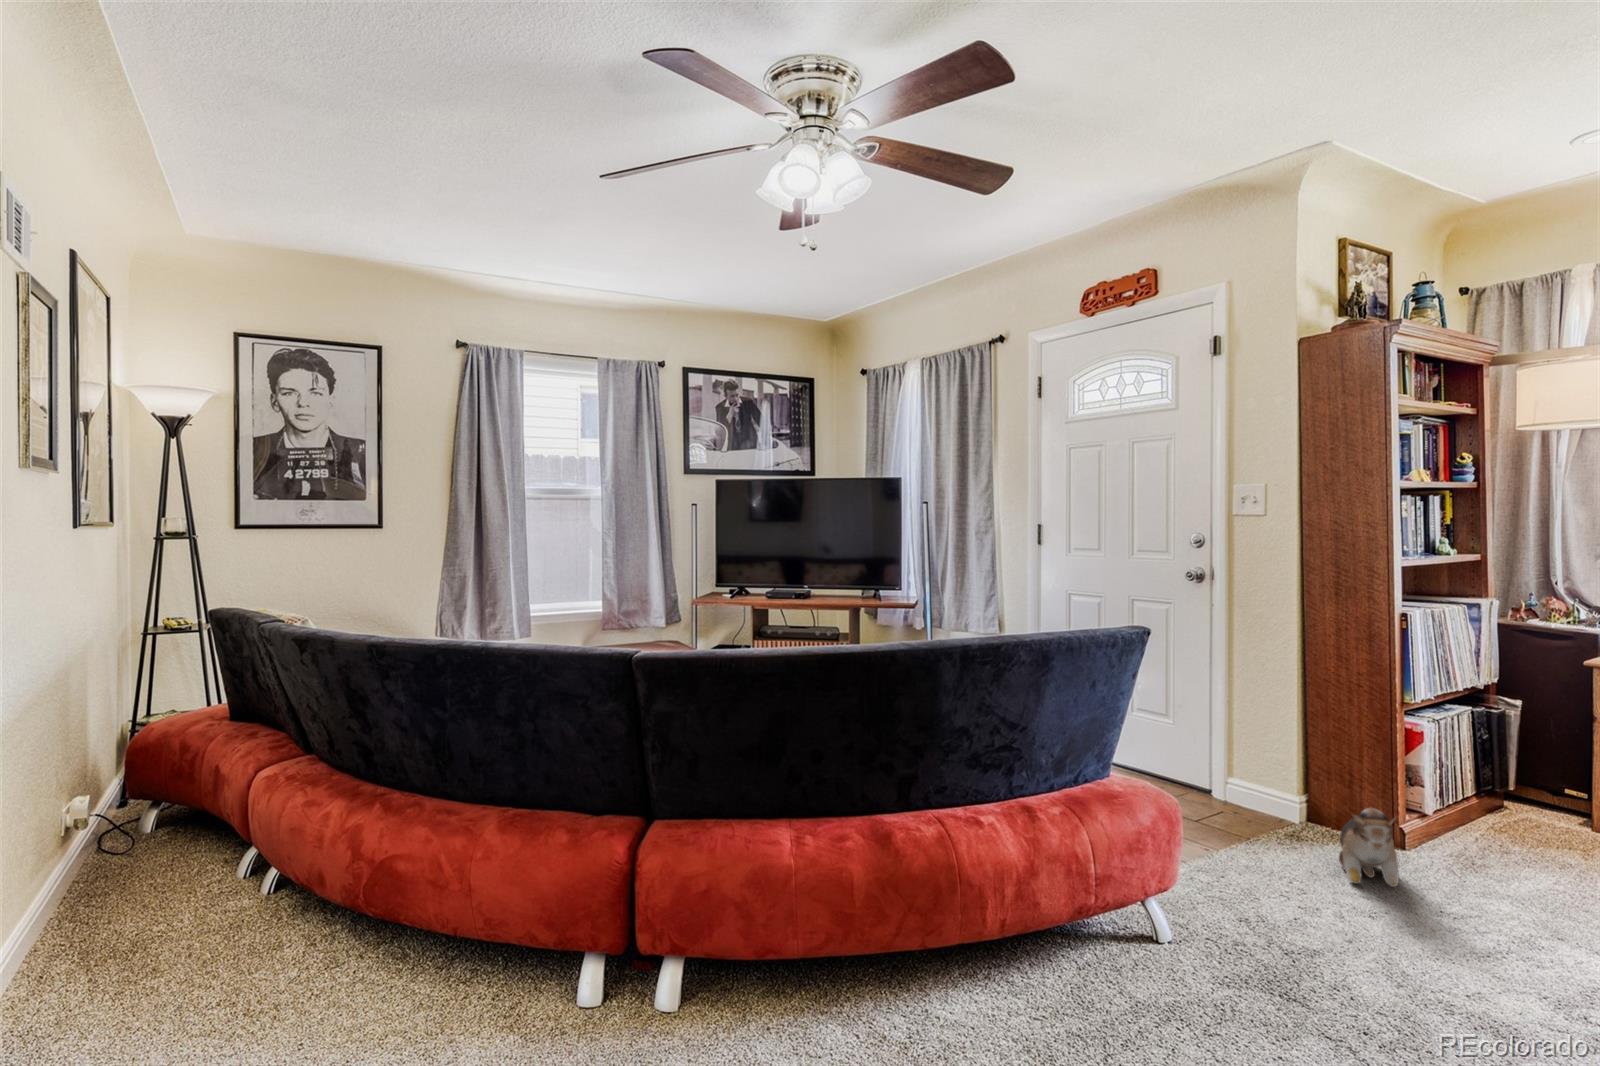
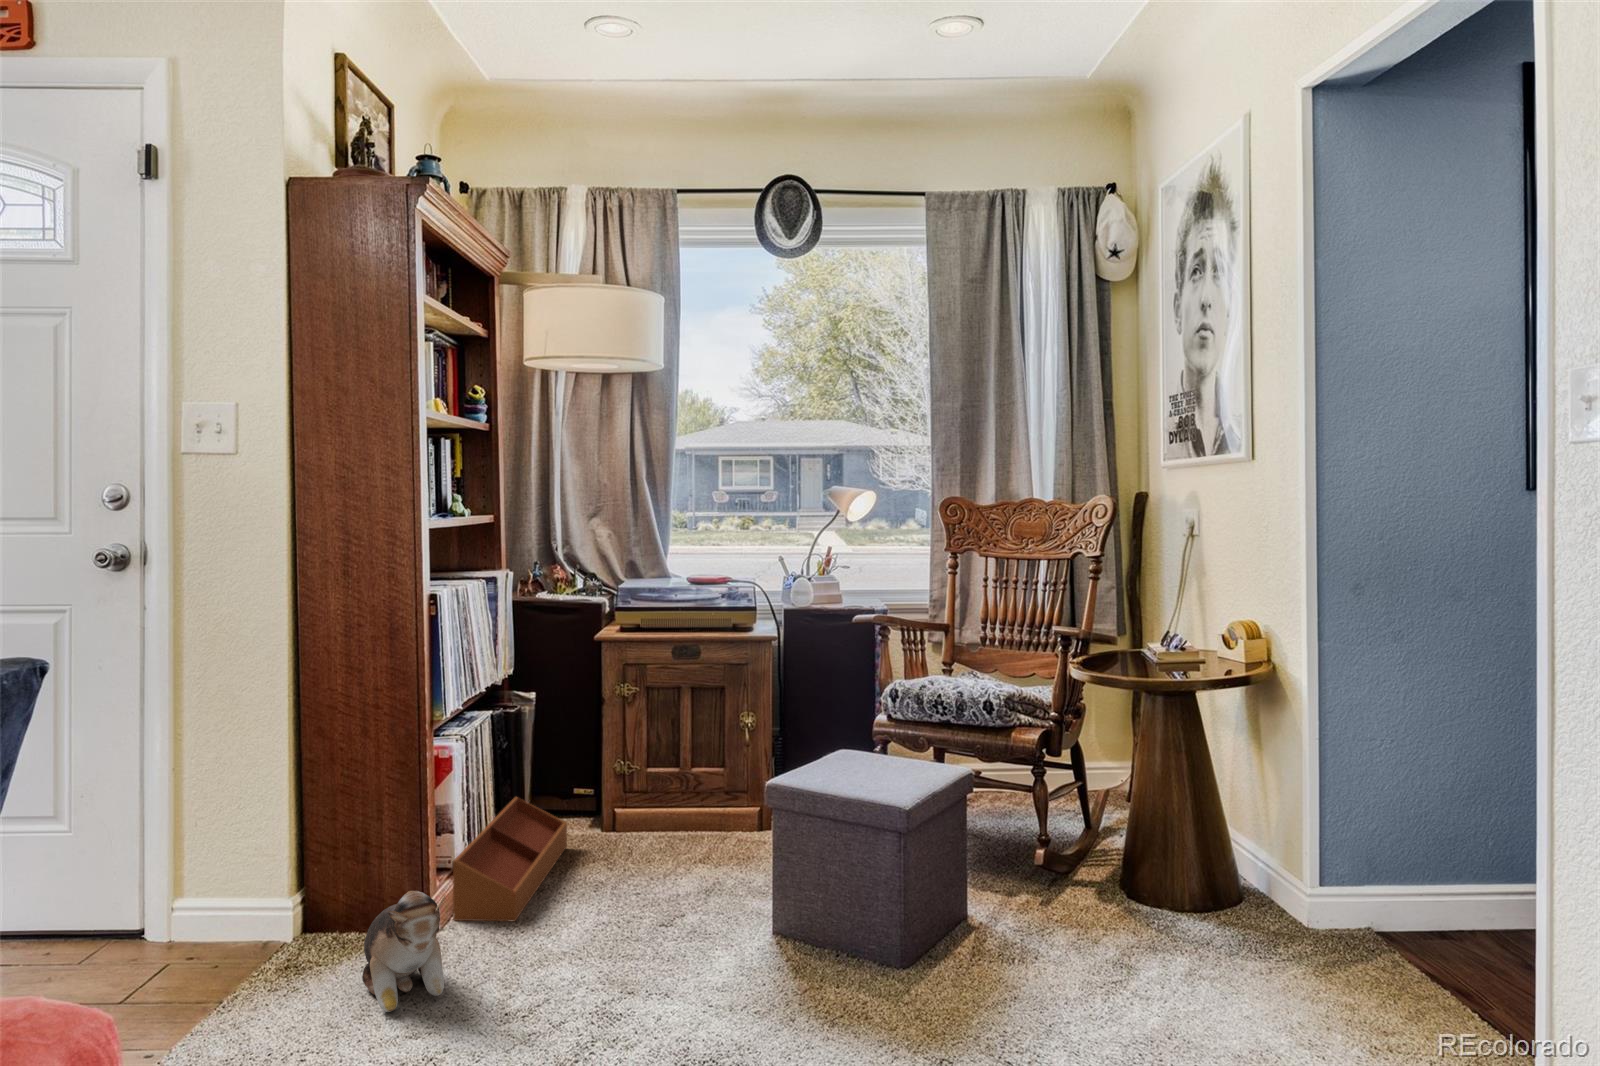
storage bin: none [1420,779,1548,867] -> present [452,797,567,921]

